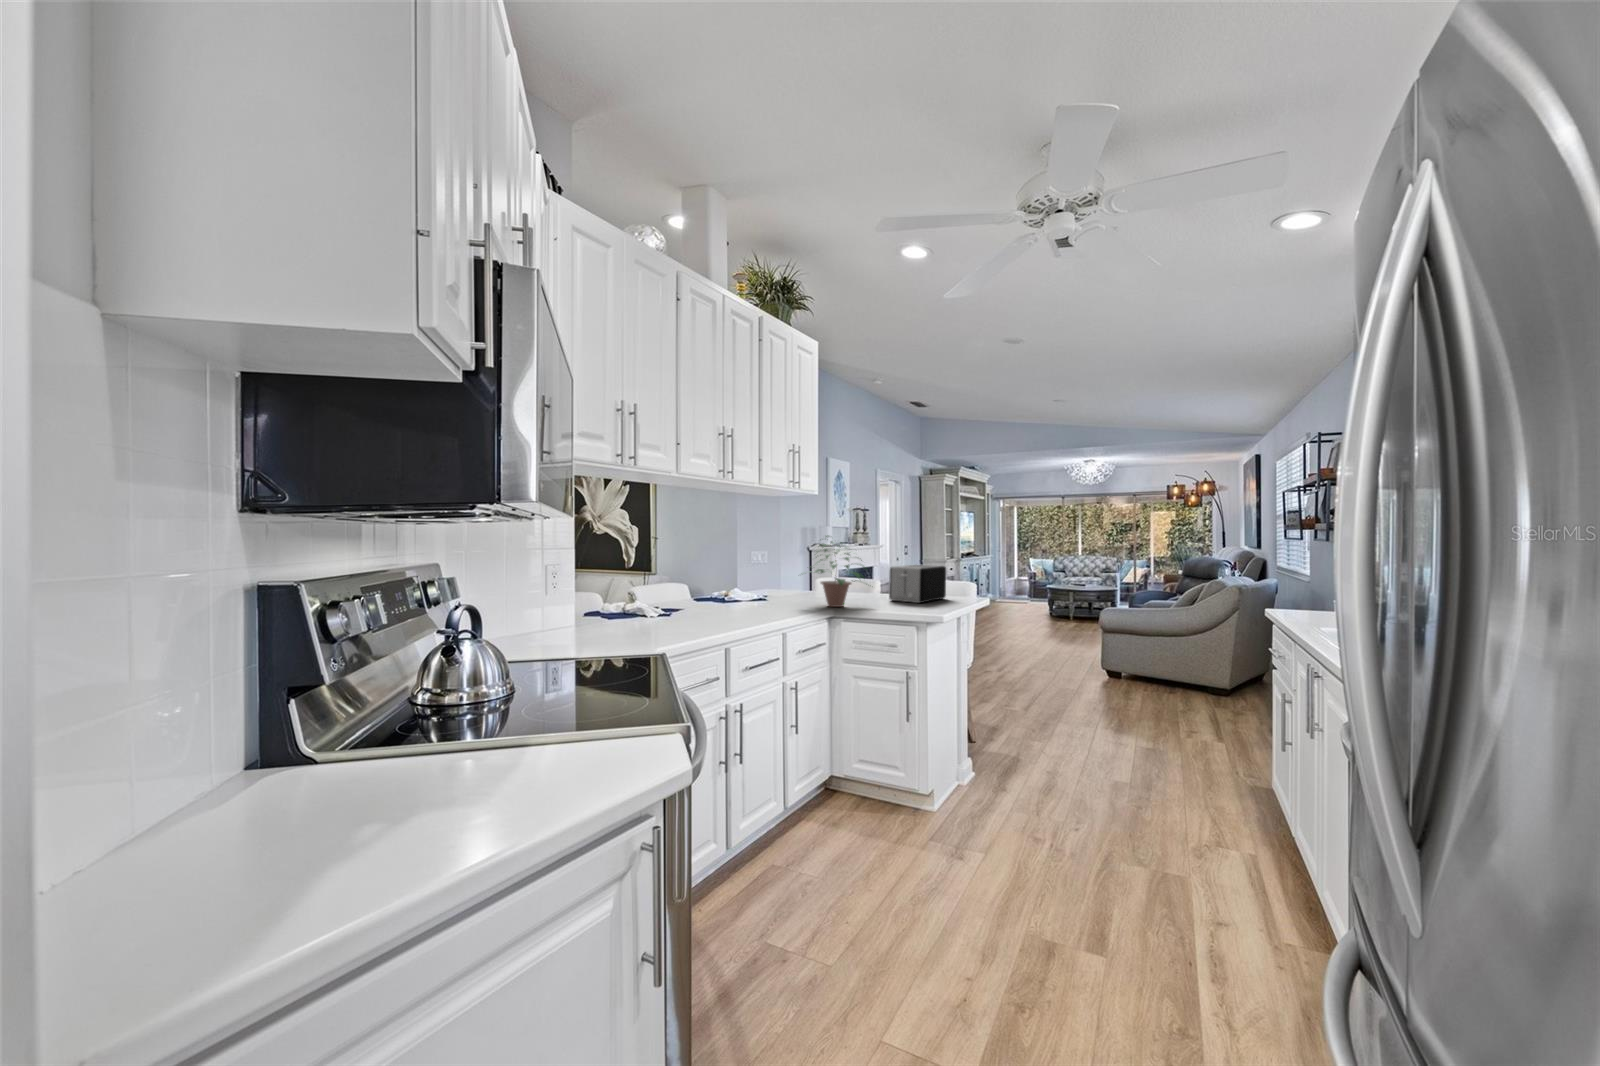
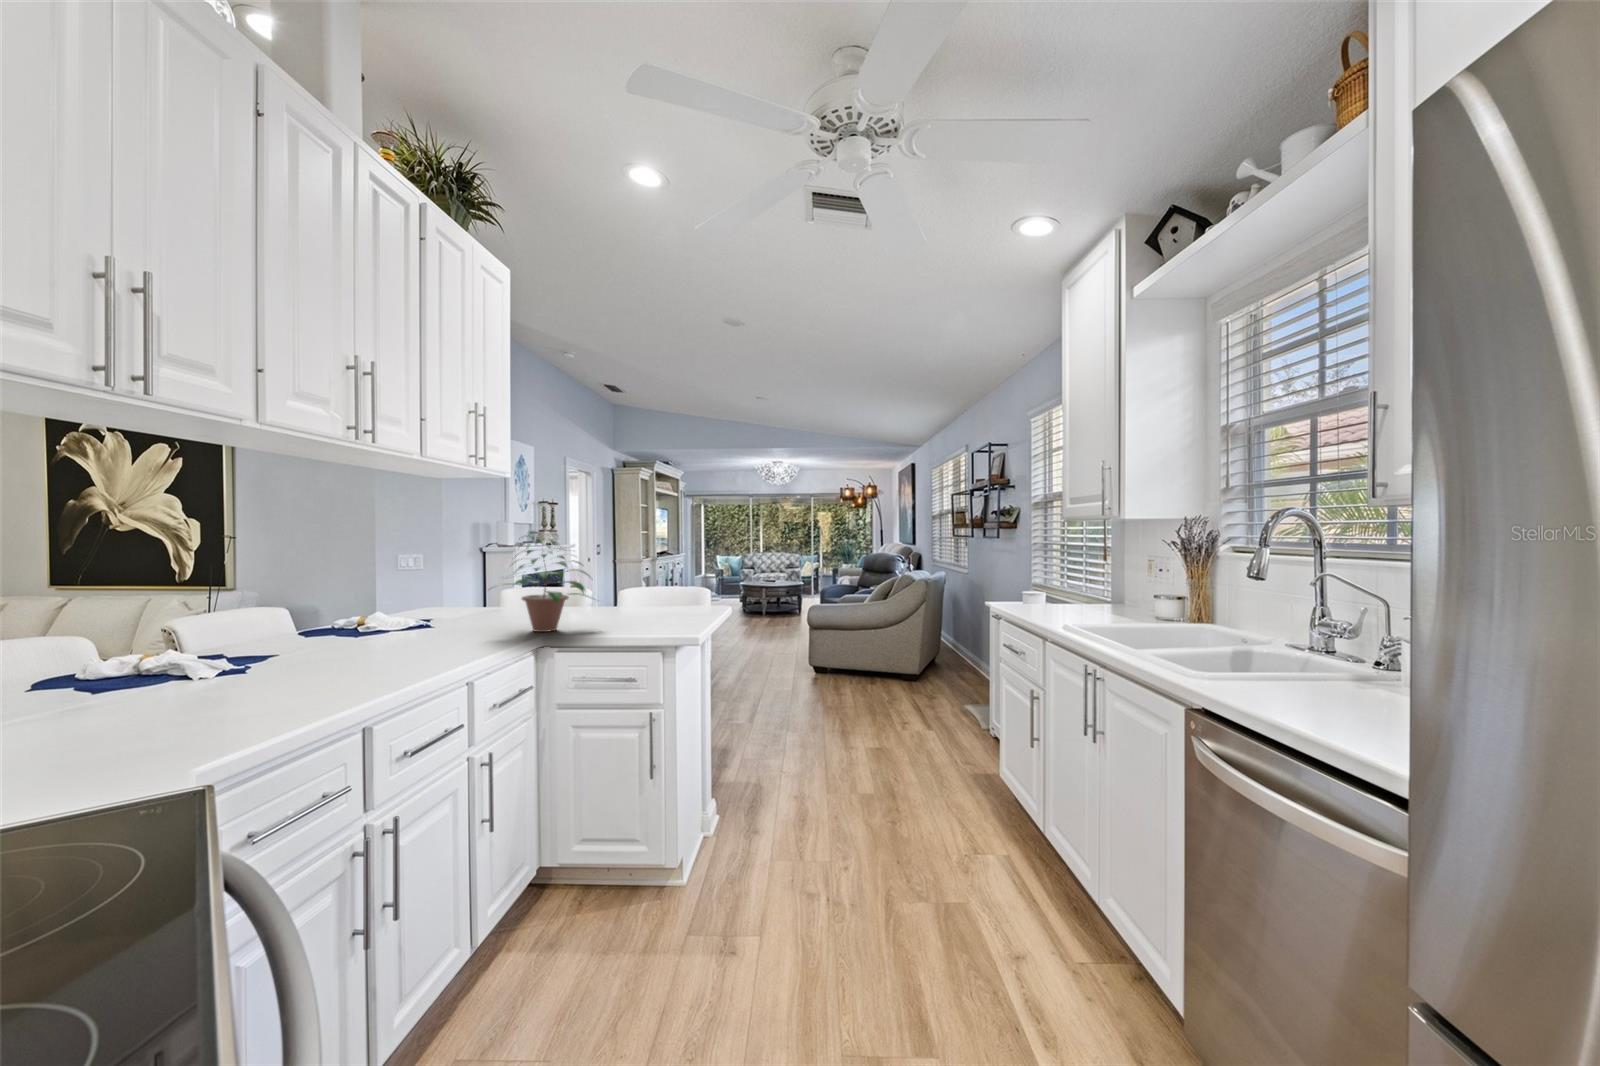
toaster: present [889,565,946,603] -> none [616,568,684,618]

